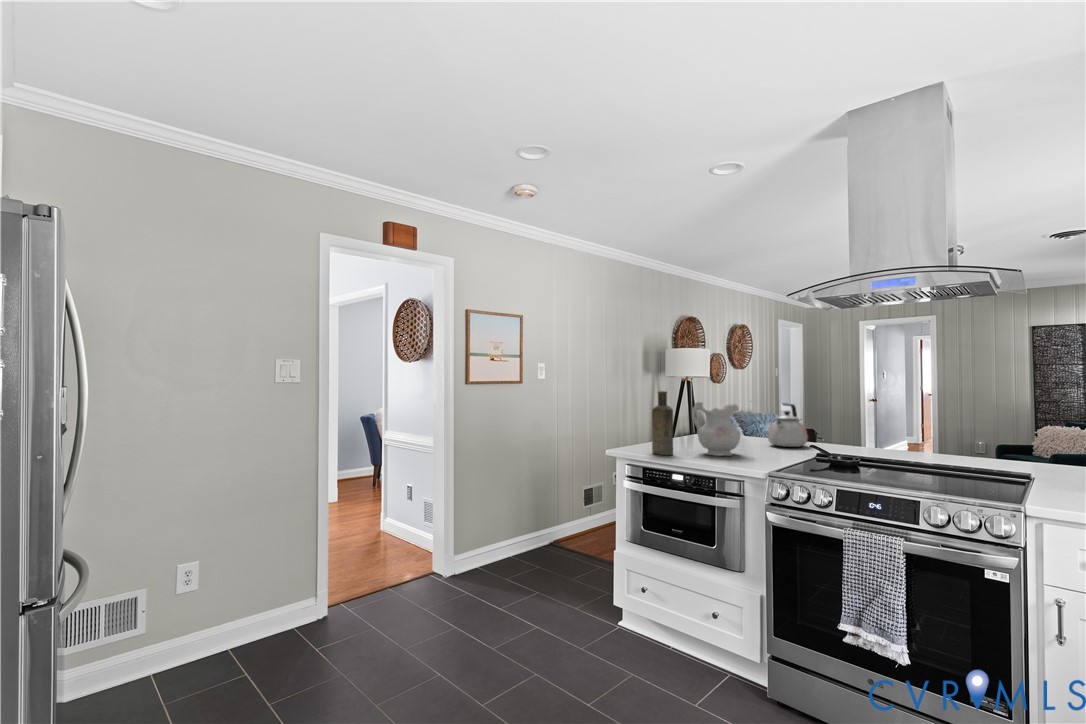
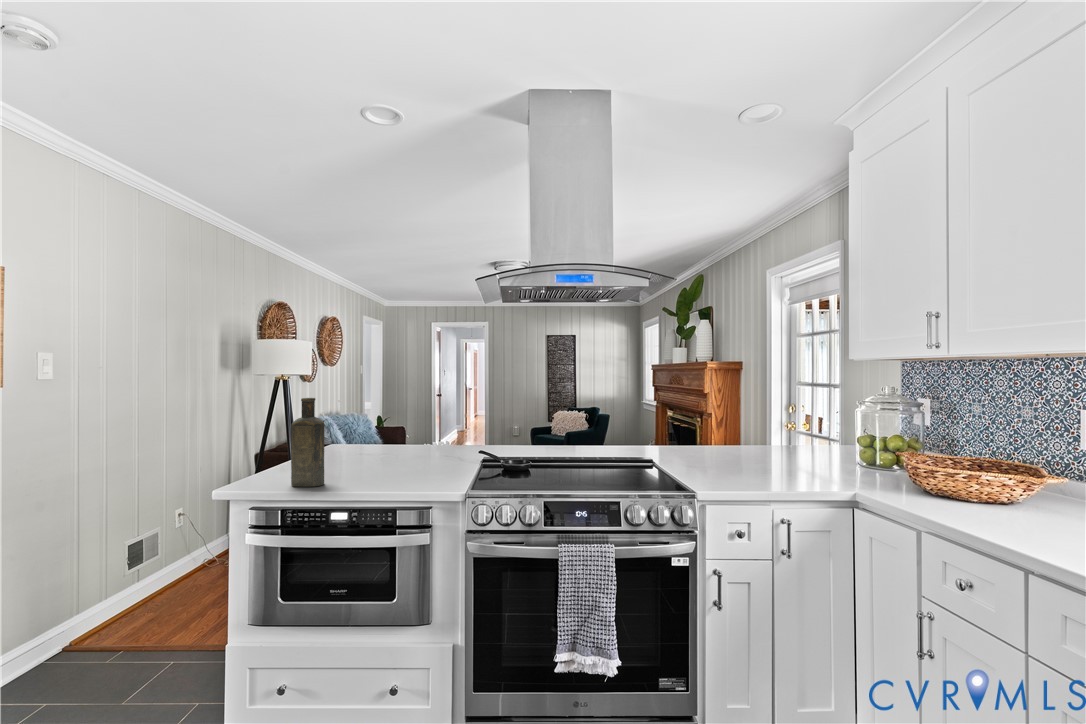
ceramic pitcher: present [692,402,740,456] -> none [349,410,408,477]
kettle: present [768,403,808,447] -> none [420,405,462,453]

